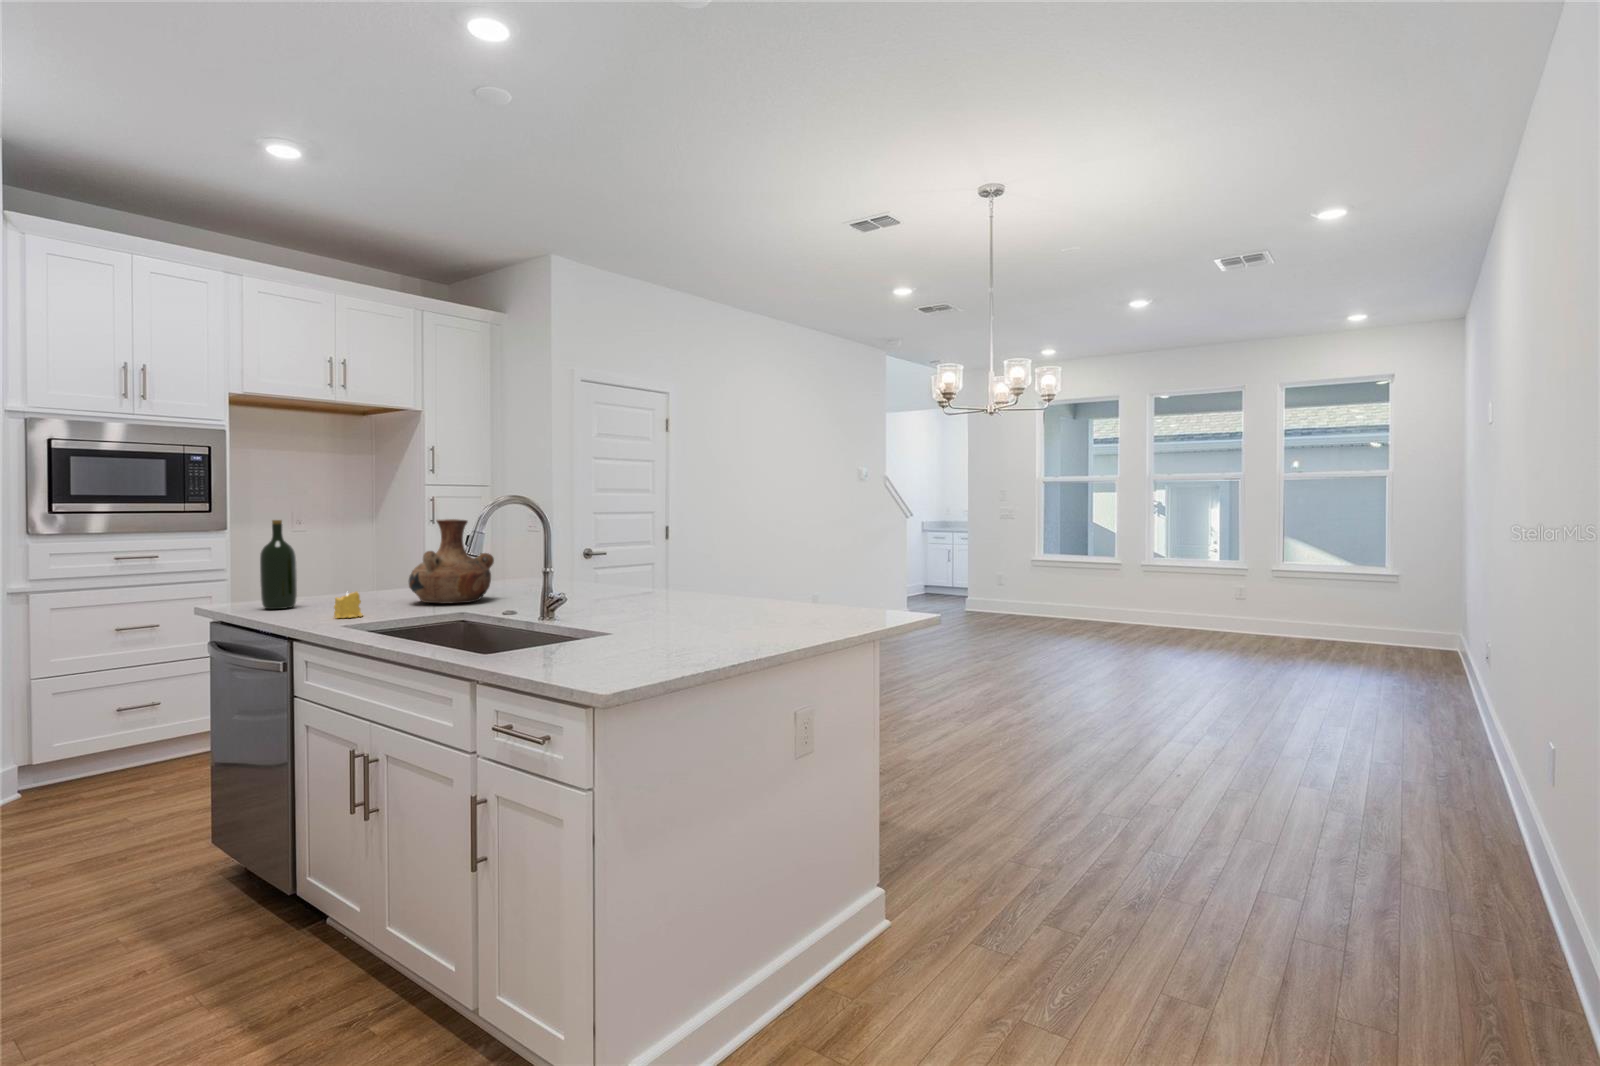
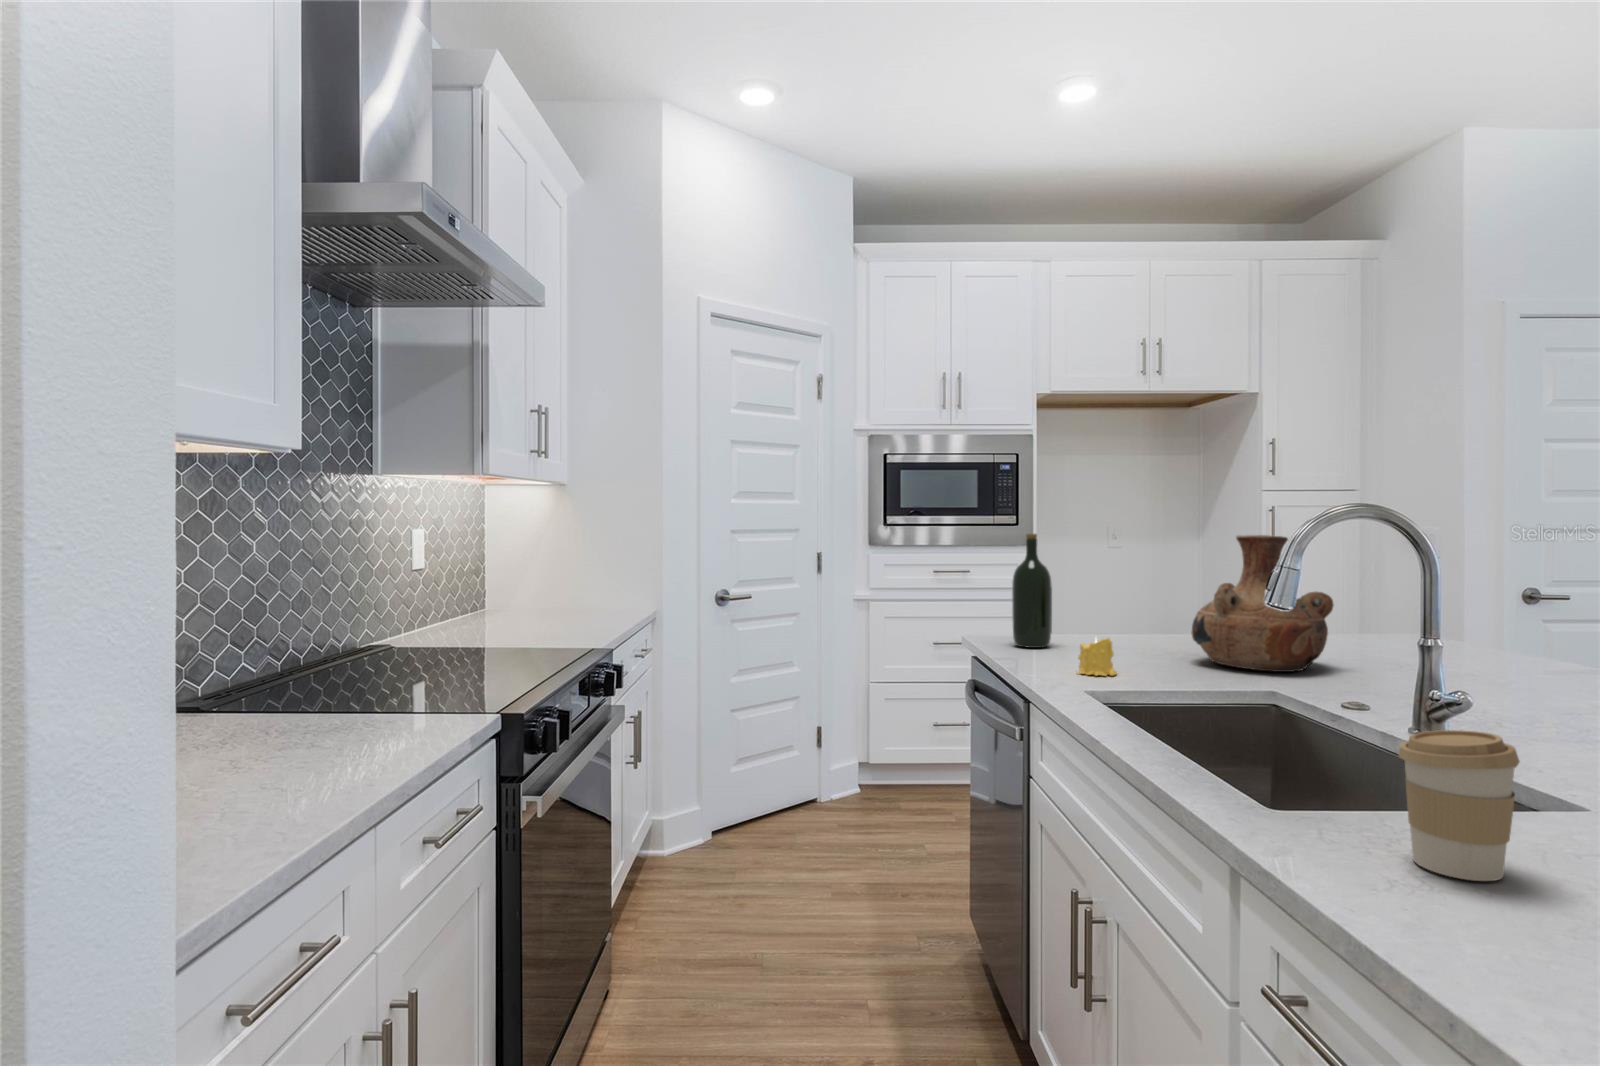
coffee cup: none [540,598,580,656] -> present [1399,730,1520,881]

